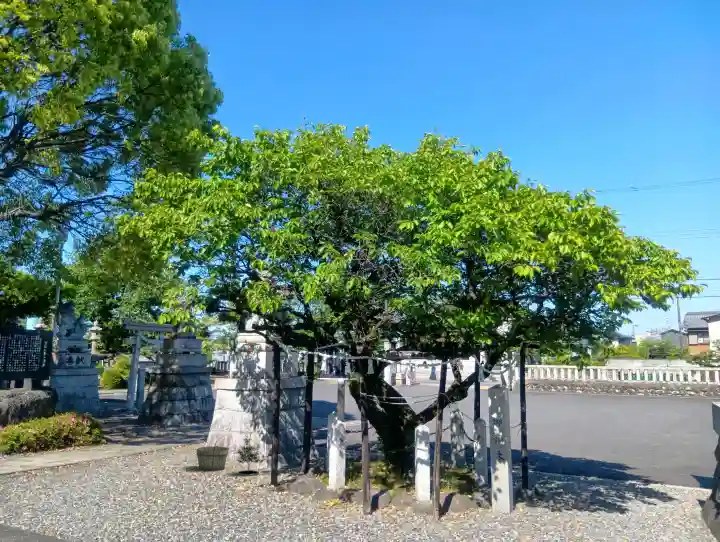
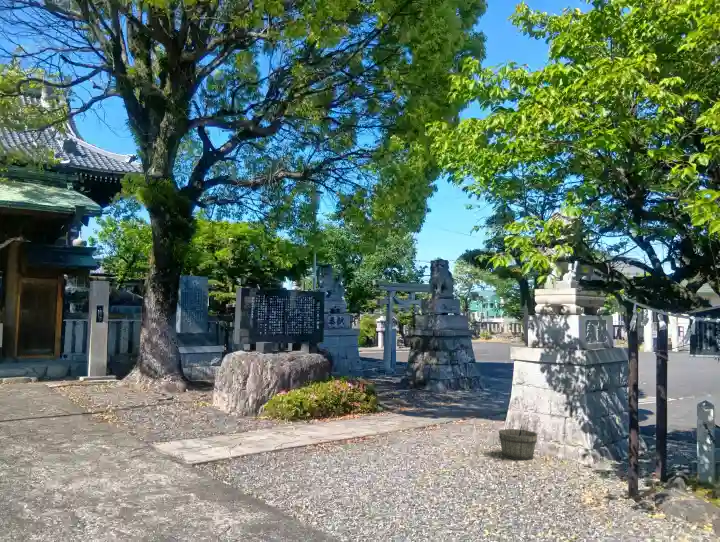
potted tree: present [237,436,260,476] -> none [552,419,584,471]

